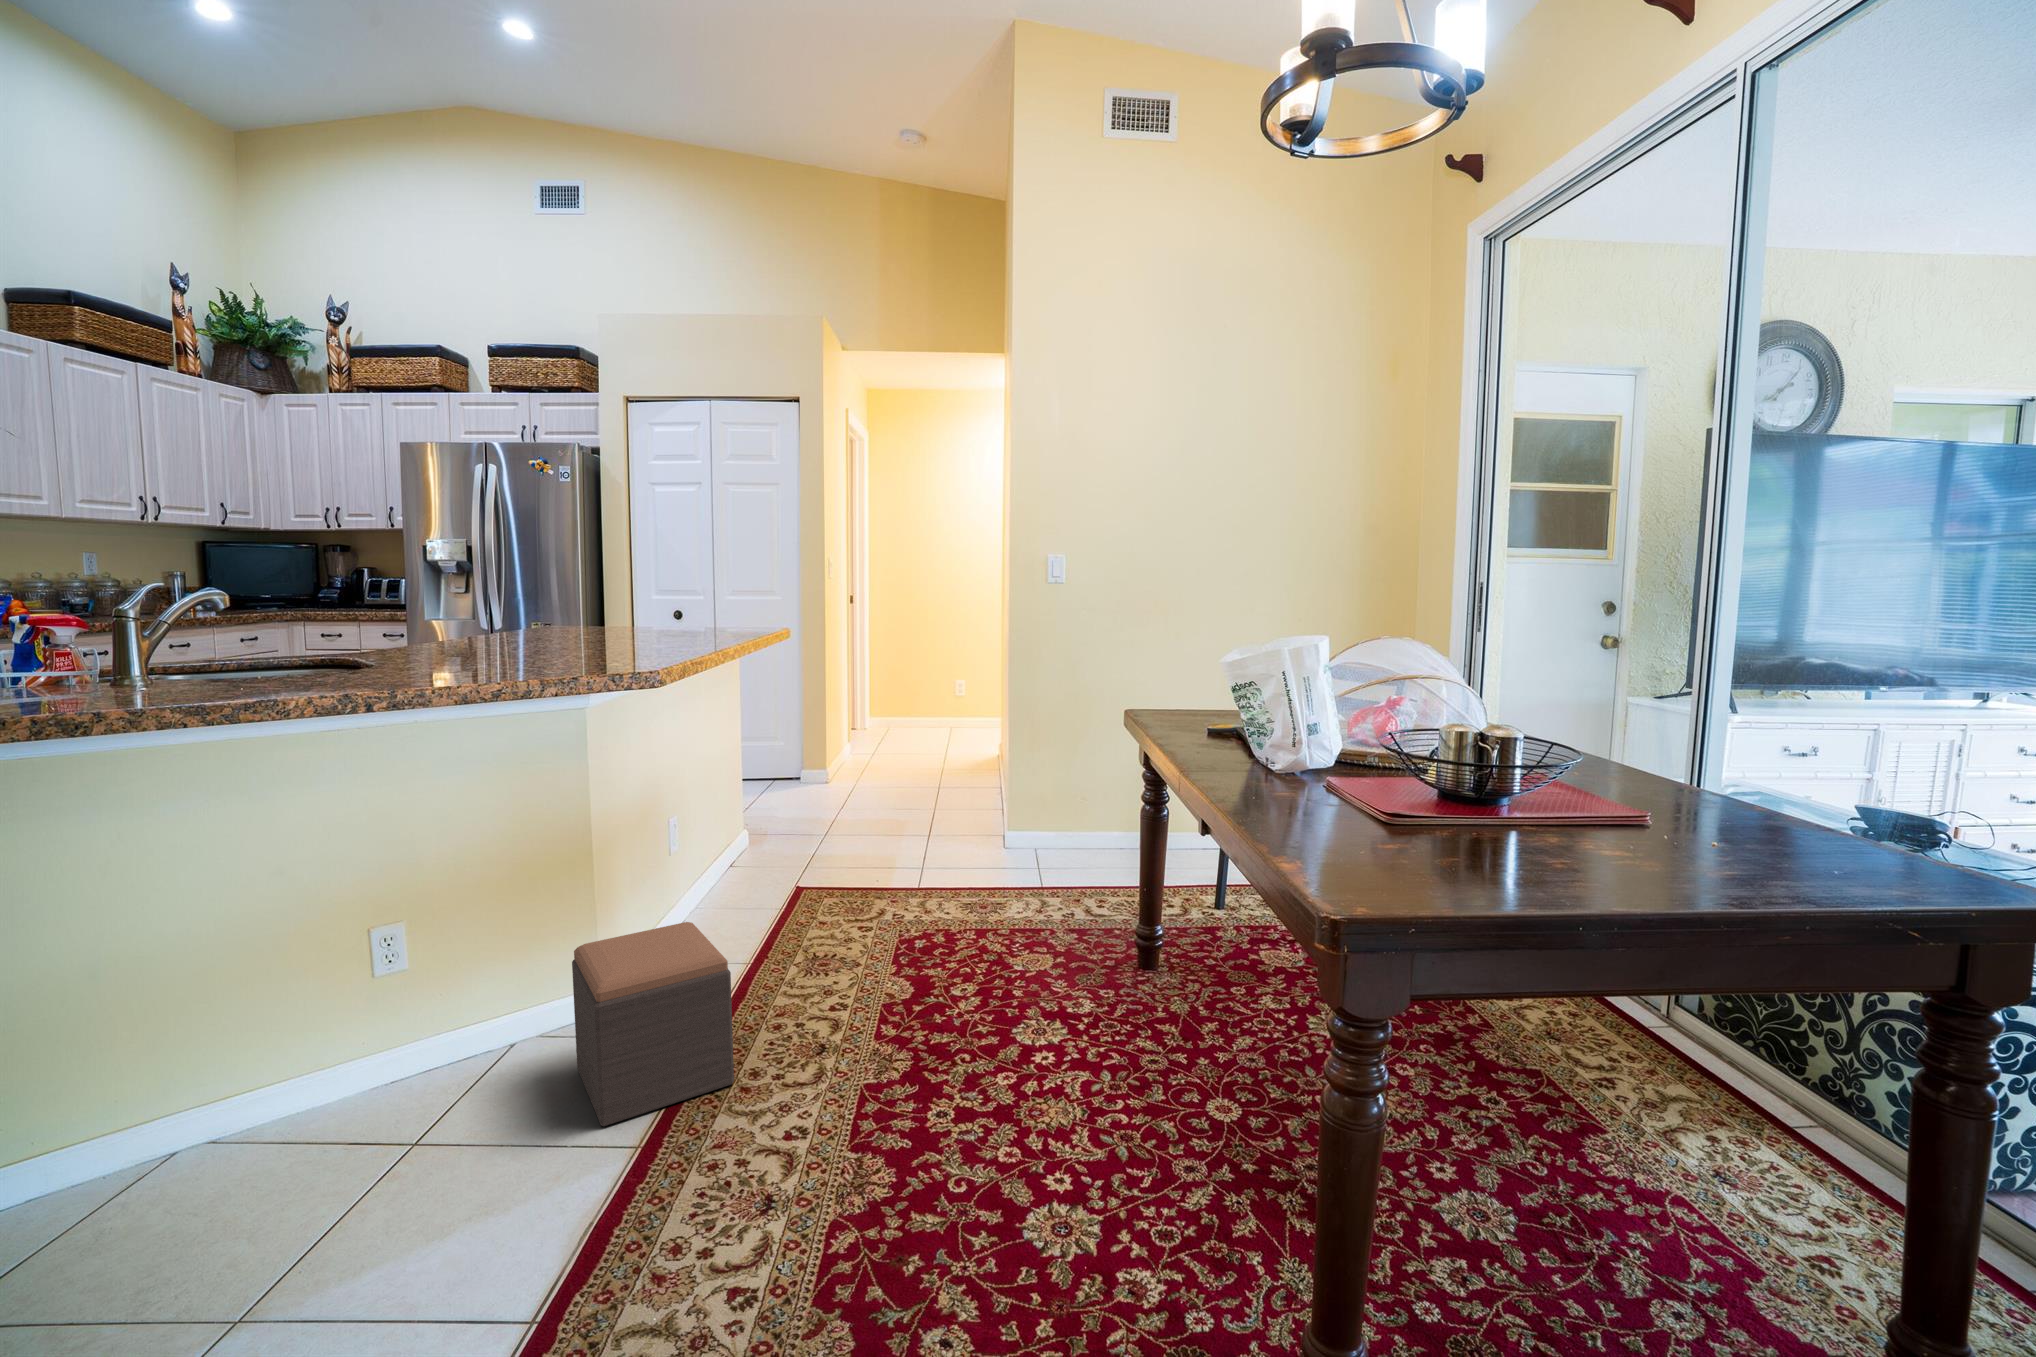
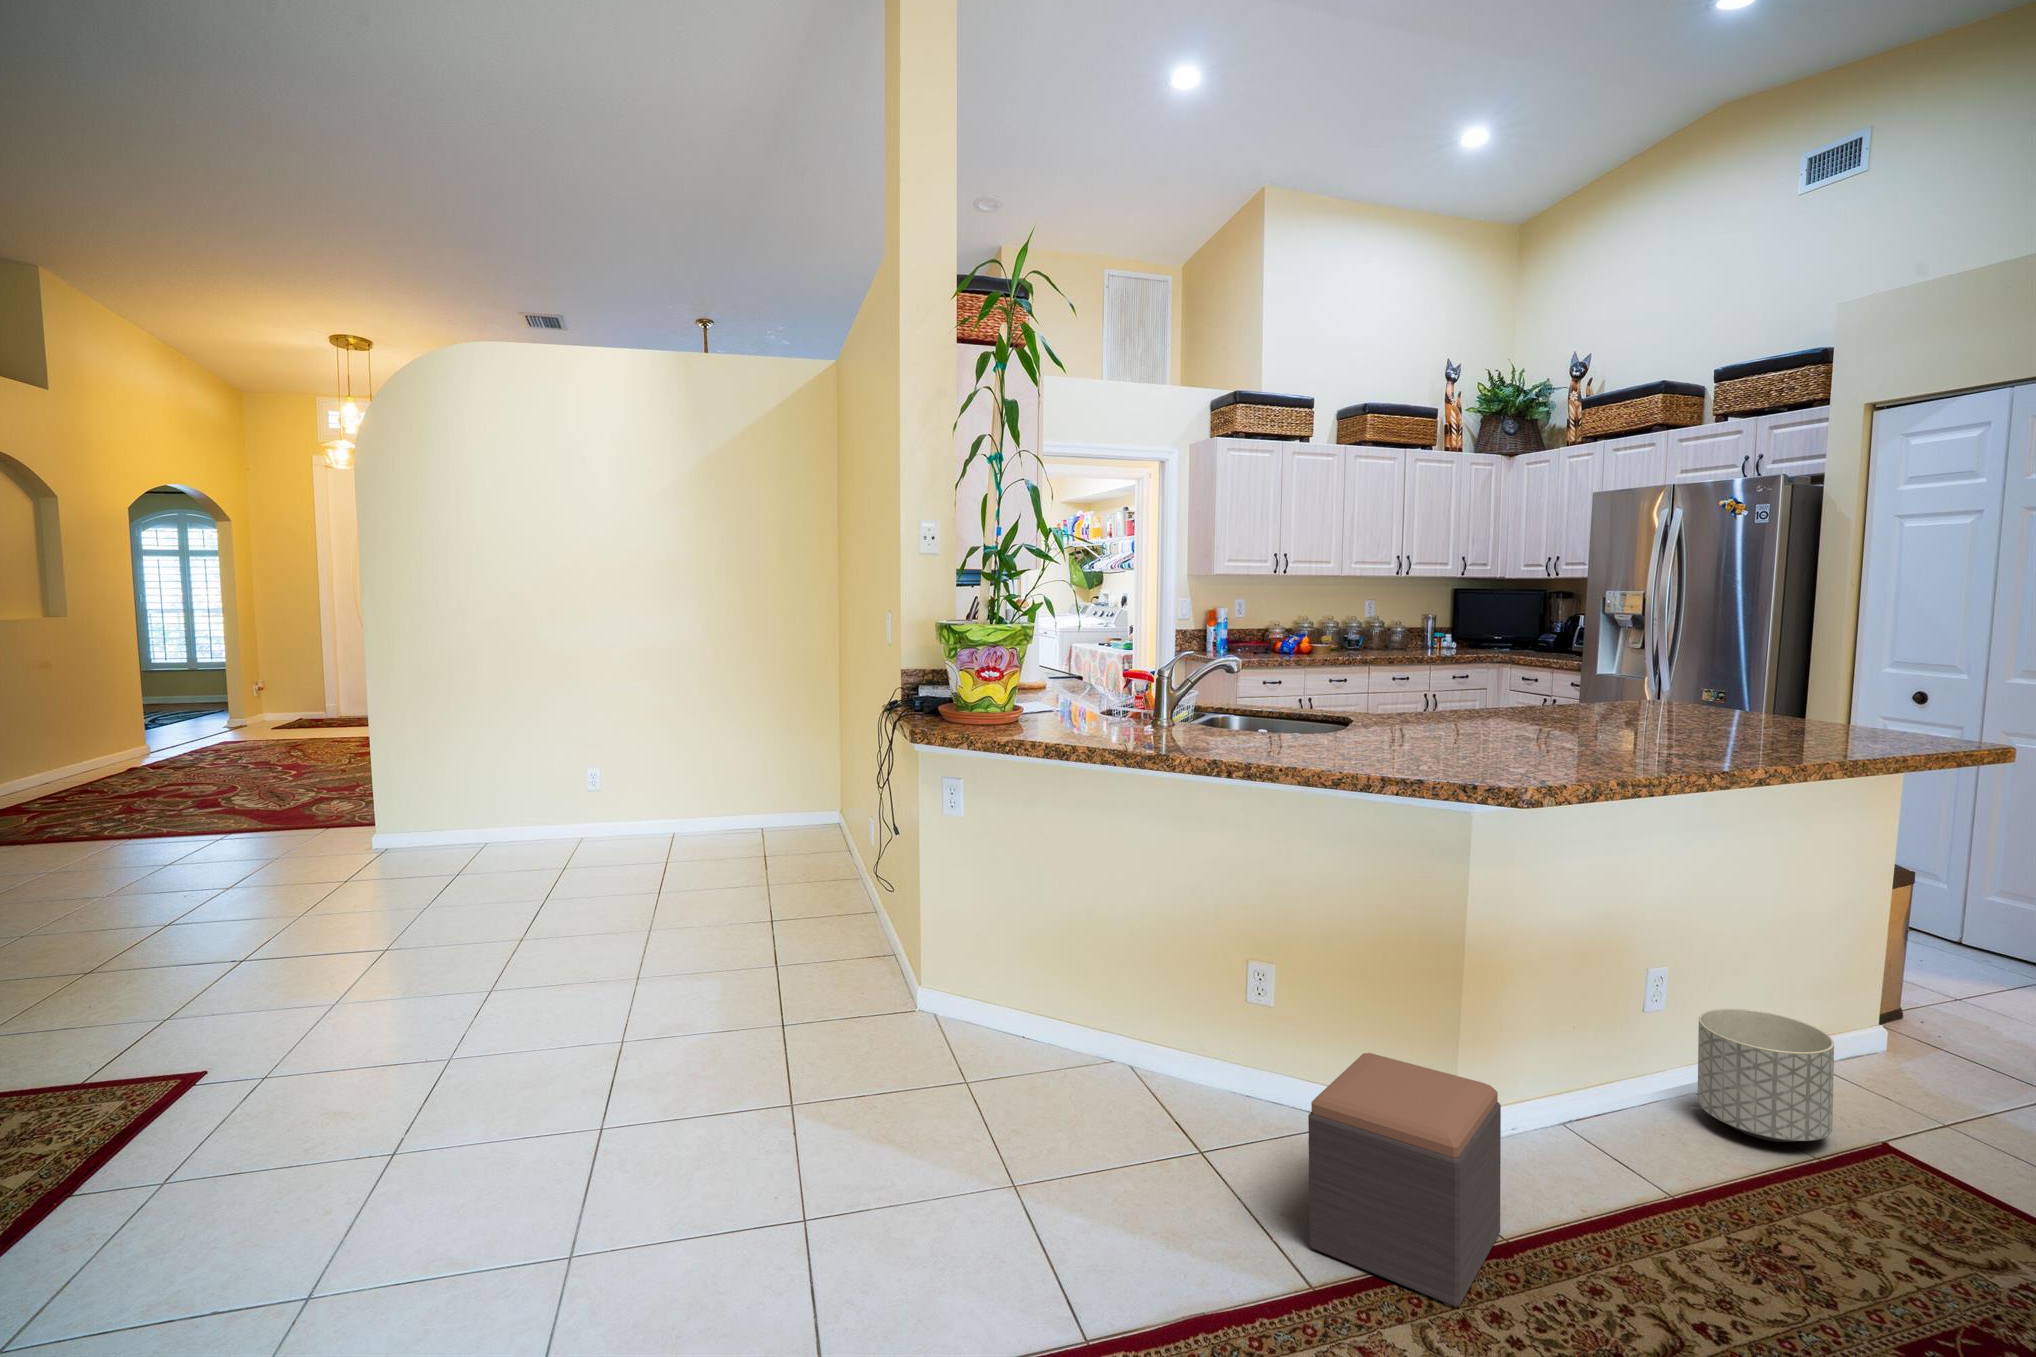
planter: none [700,832,778,914] -> present [1698,1009,1834,1142]

